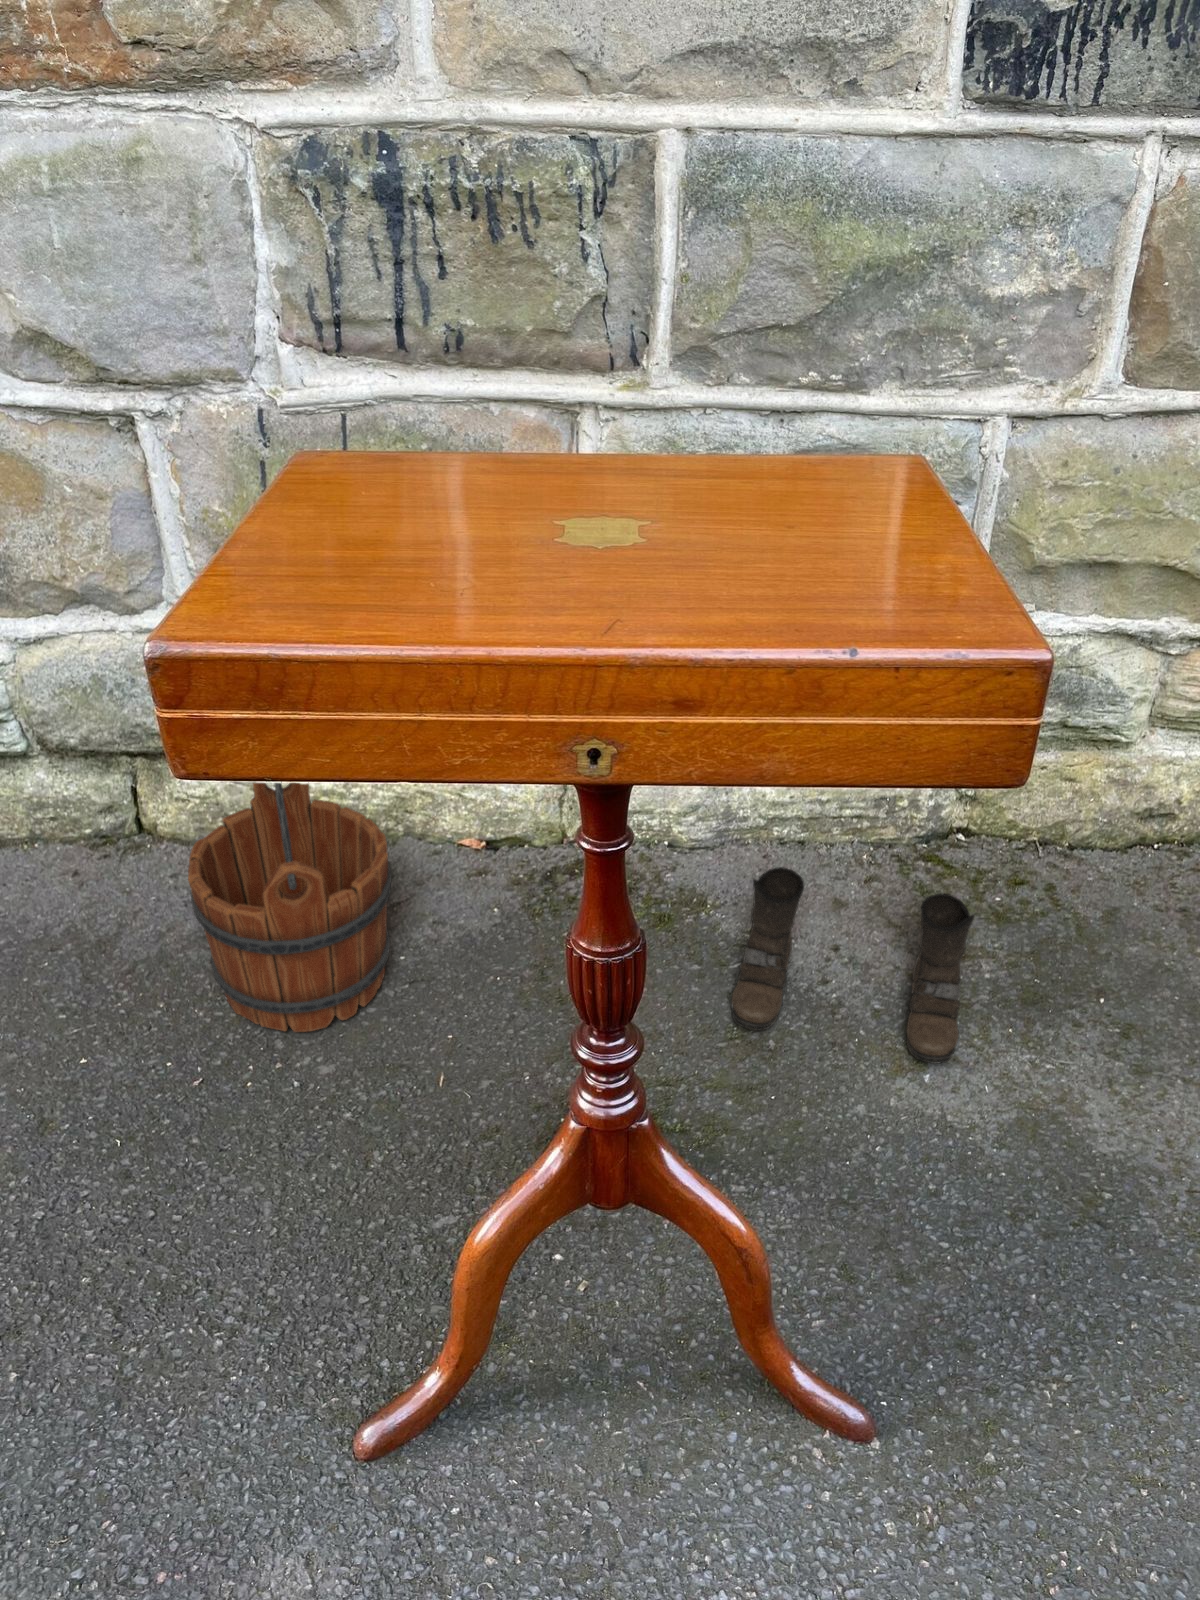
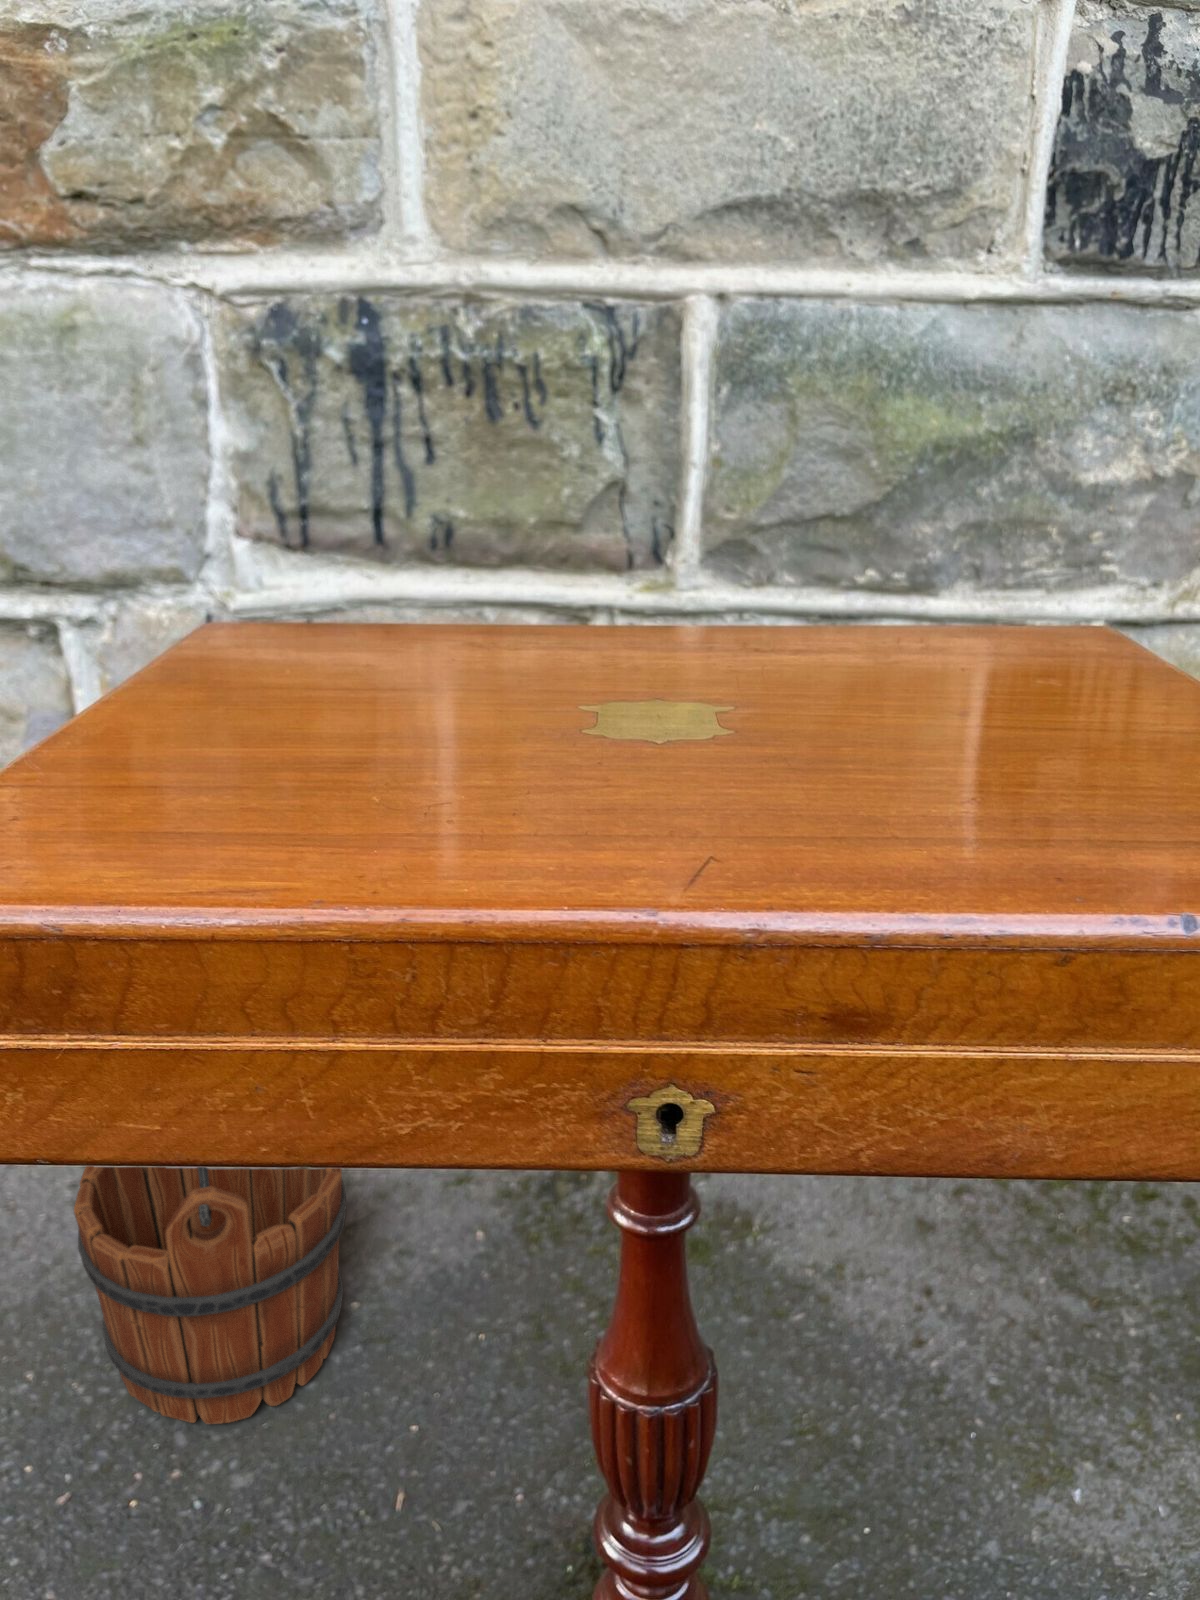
boots: present [732,867,974,1063] -> none [797,1192,1121,1475]

